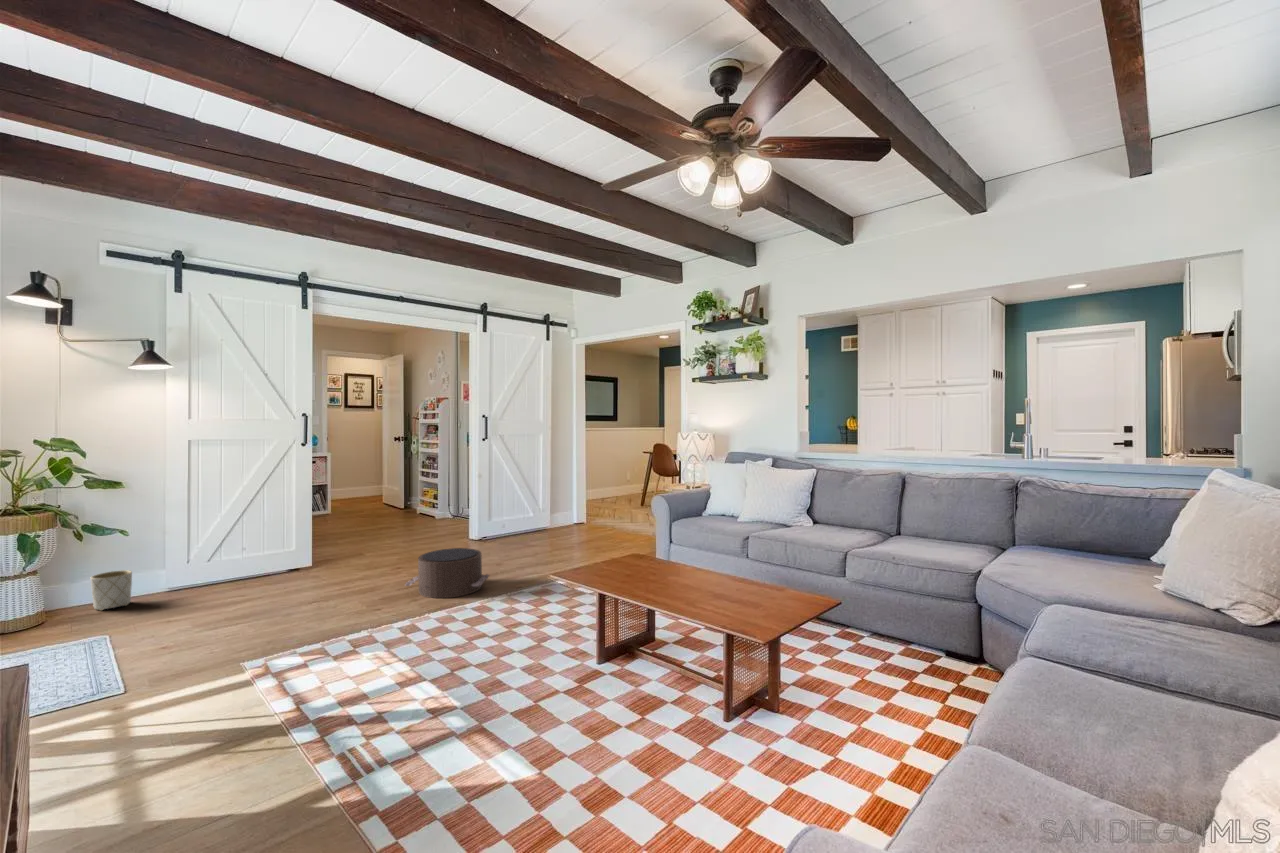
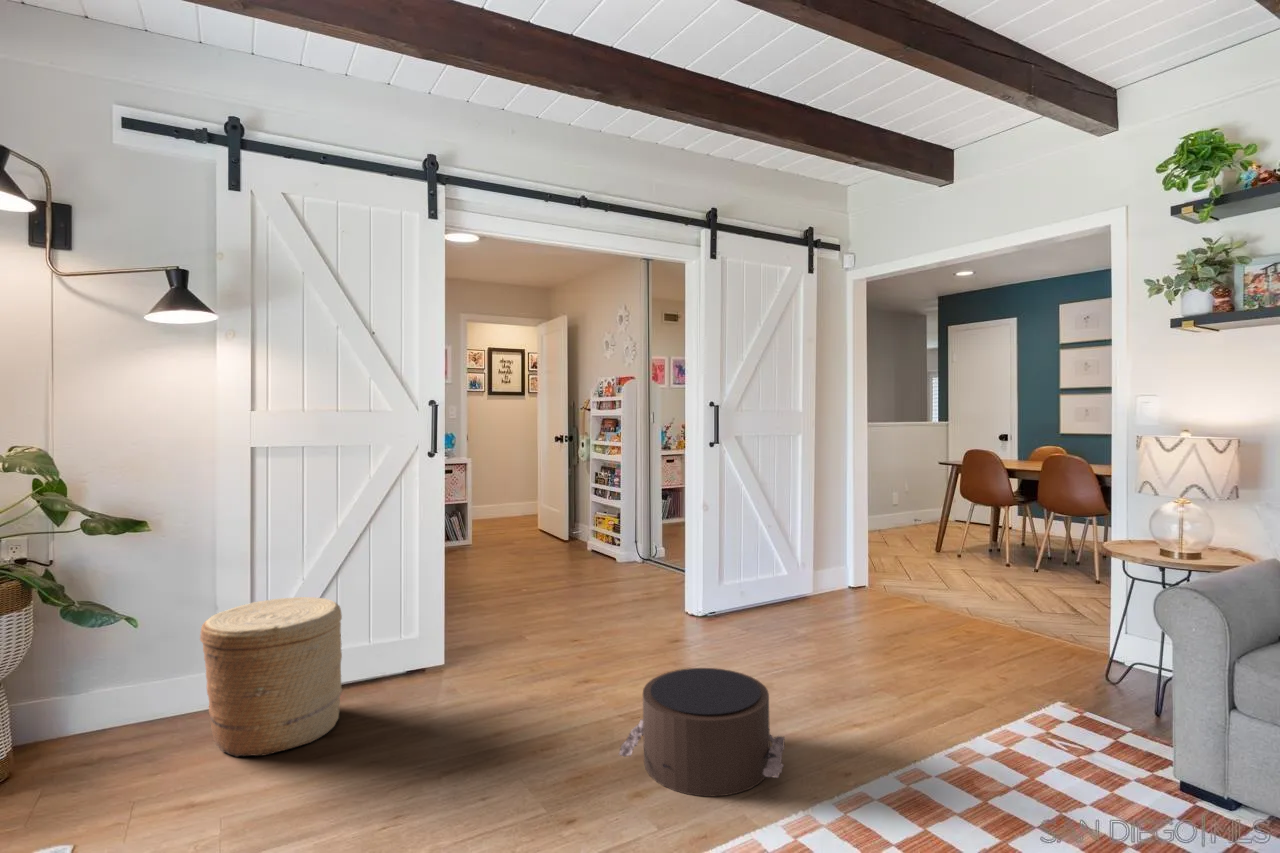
woven basket: none [163,524,249,605] -> present [200,597,343,757]
planter: present [91,570,132,611] -> none [89,678,157,757]

